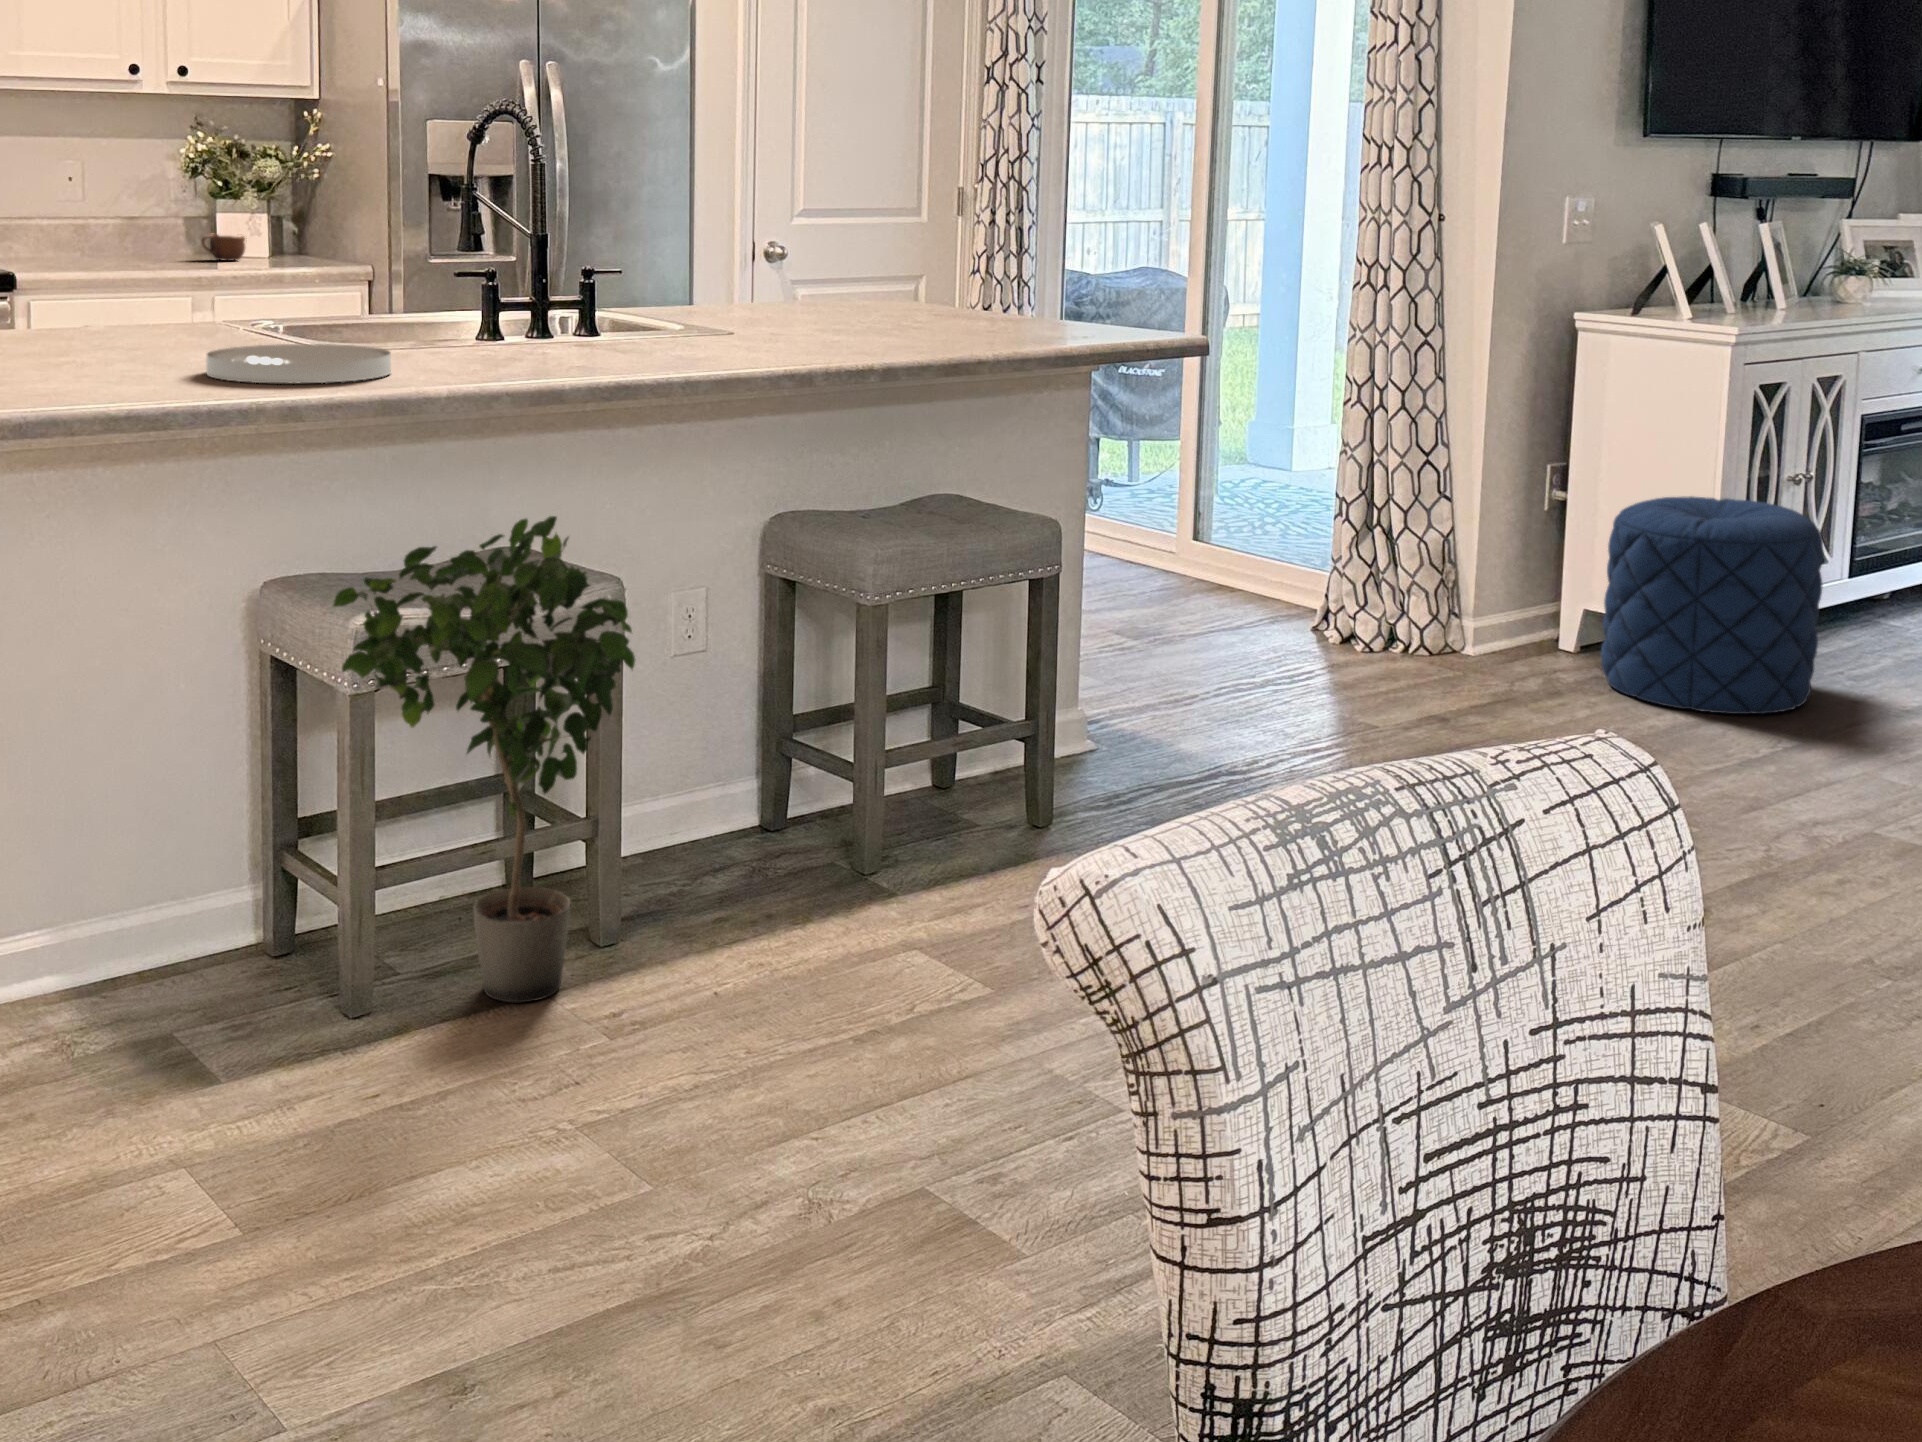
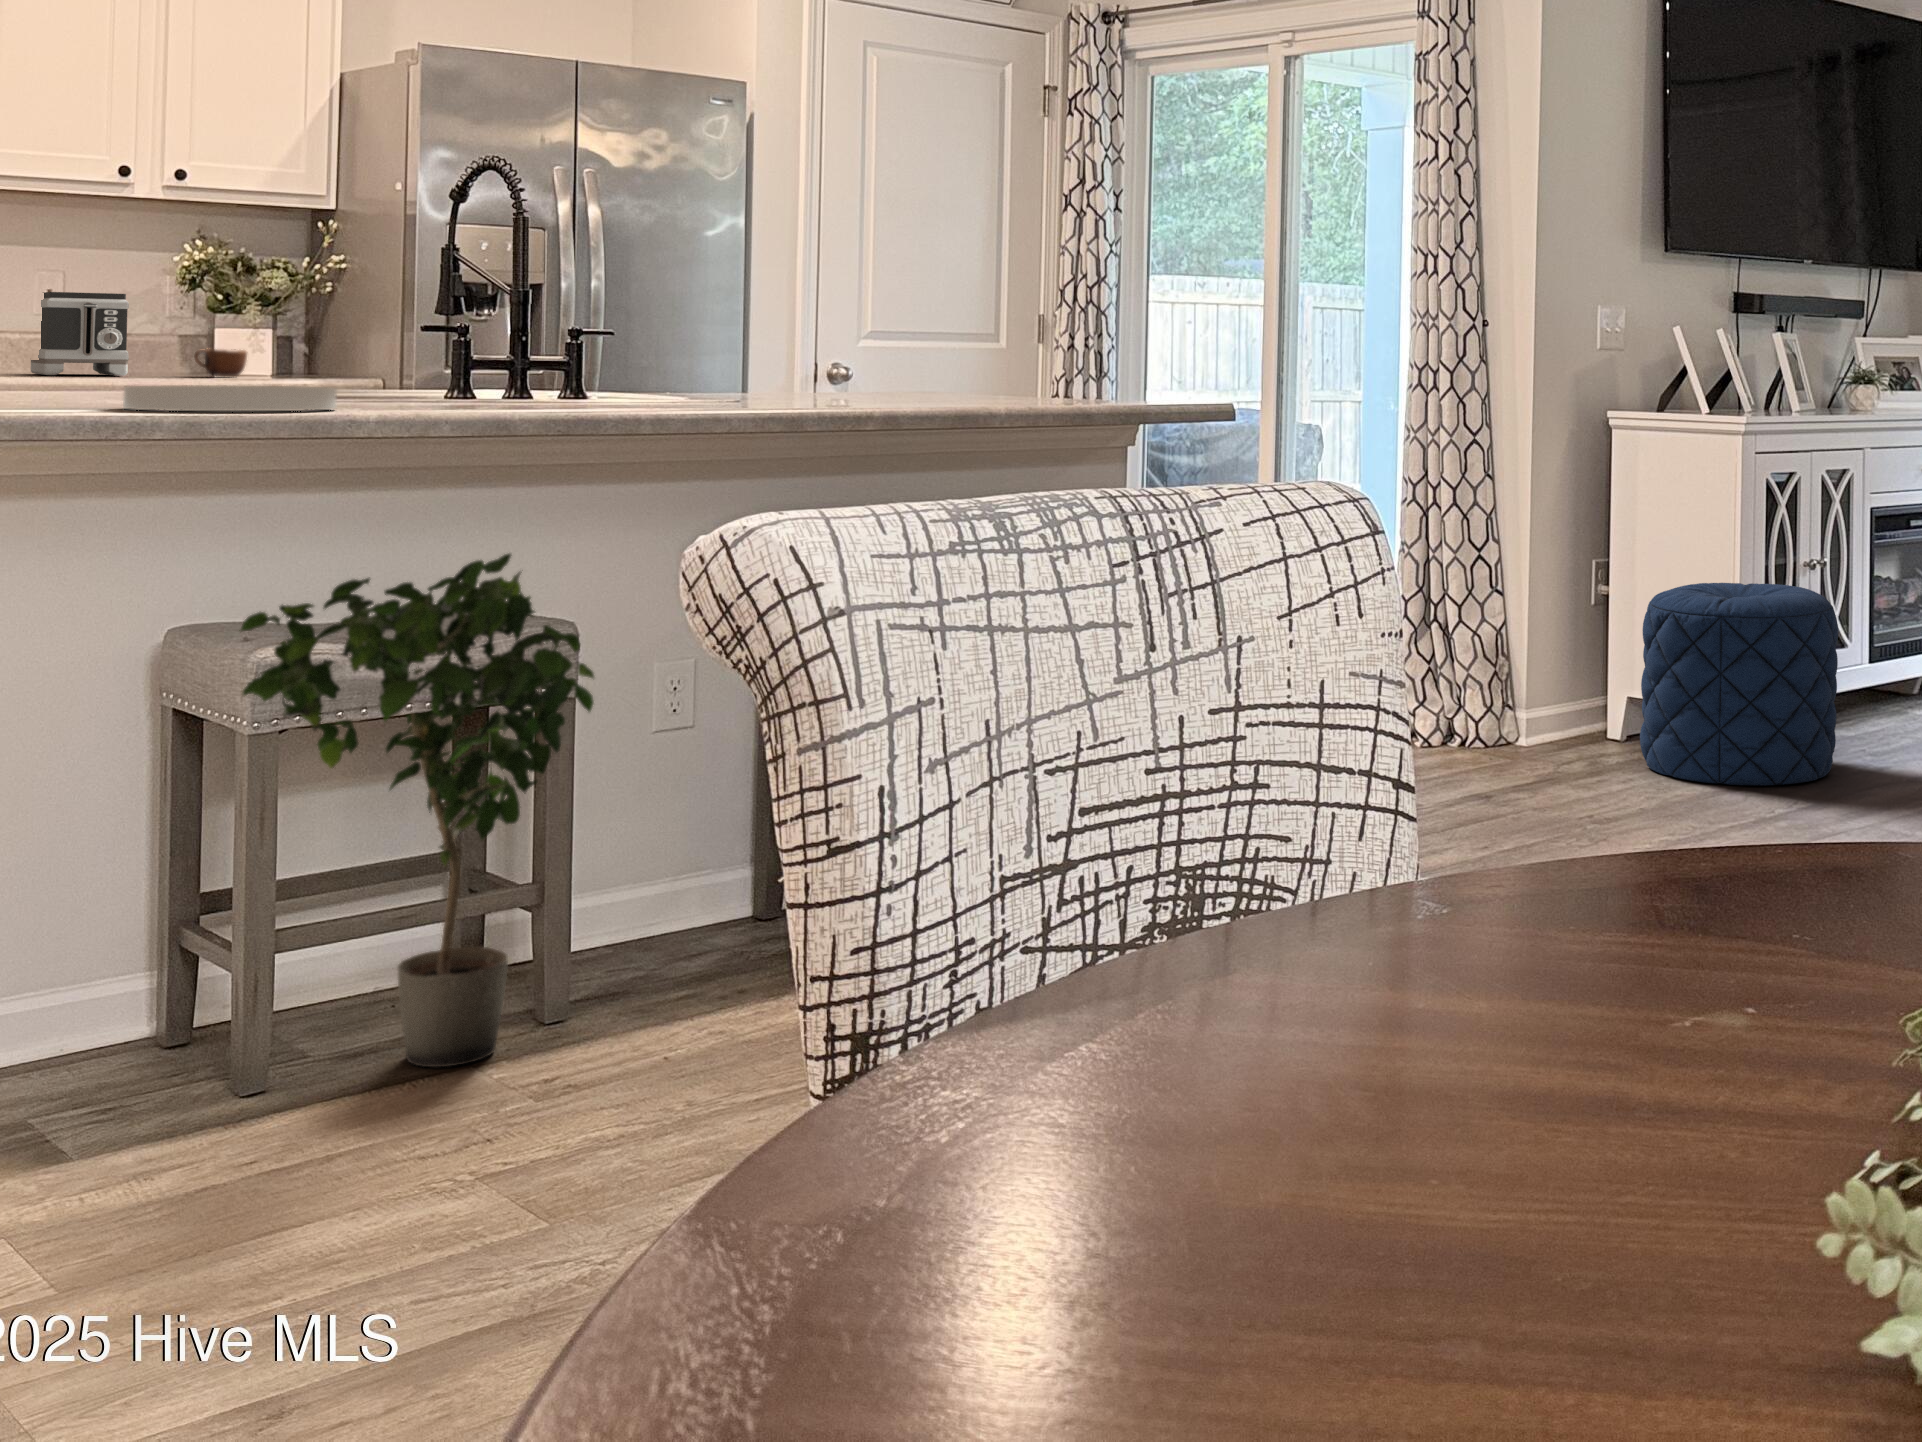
toaster: none [59,181,146,262] -> present [31,292,129,376]

